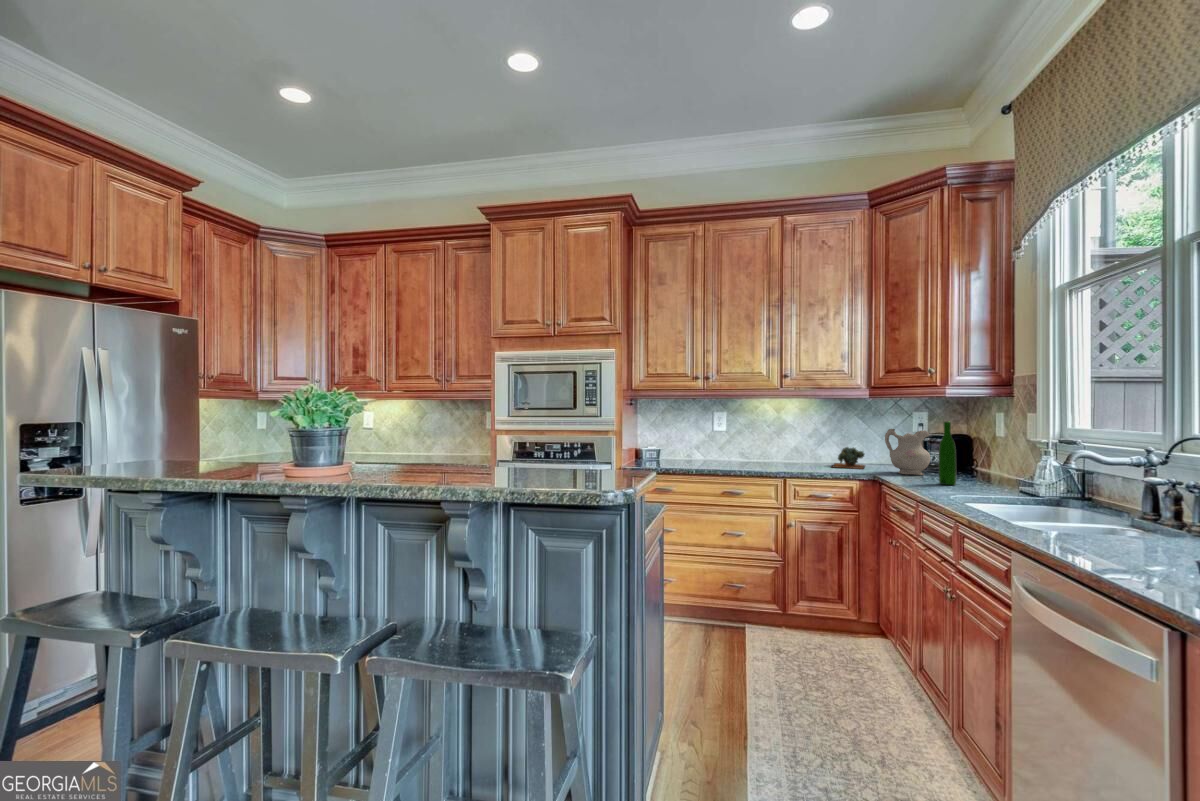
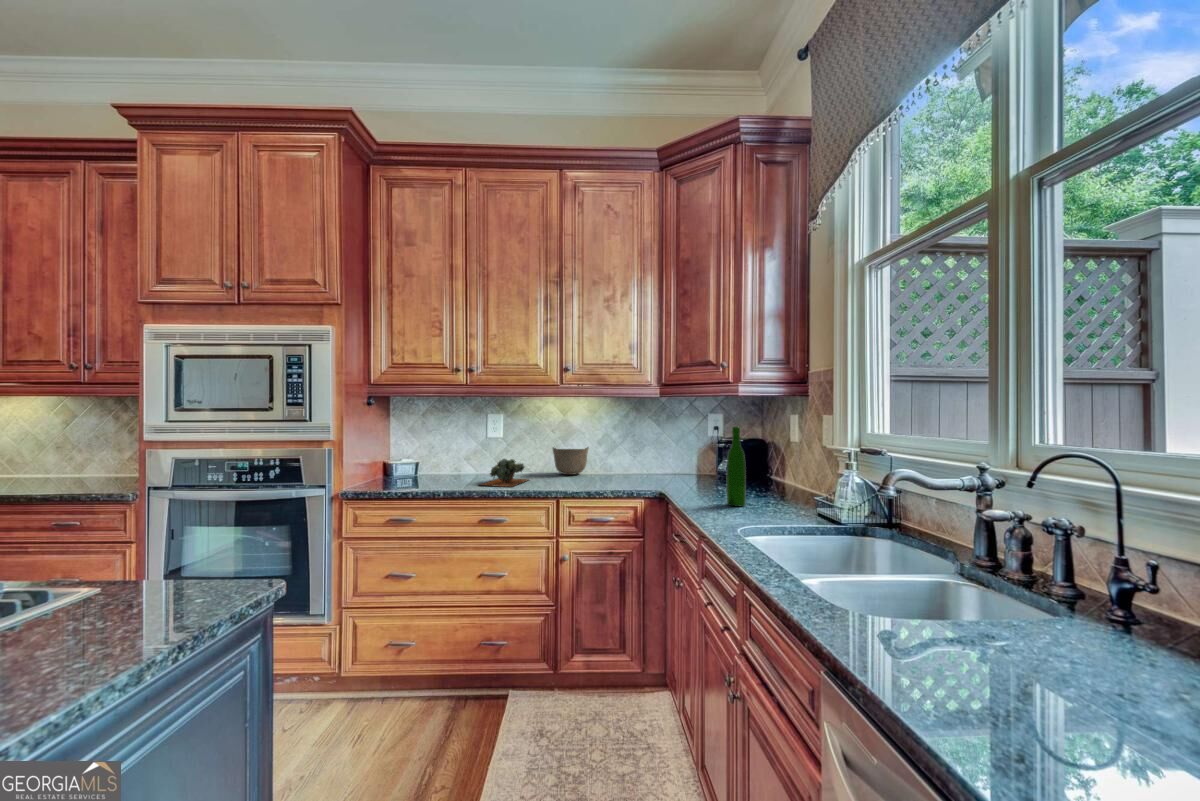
ceramic pitcher: present [885,429,930,475] -> none [675,434,723,489]
ceramic bowl: none [767,439,799,463] -> present [553,447,589,475]
succulent plant: present [832,447,865,469] -> present [480,459,528,487]

